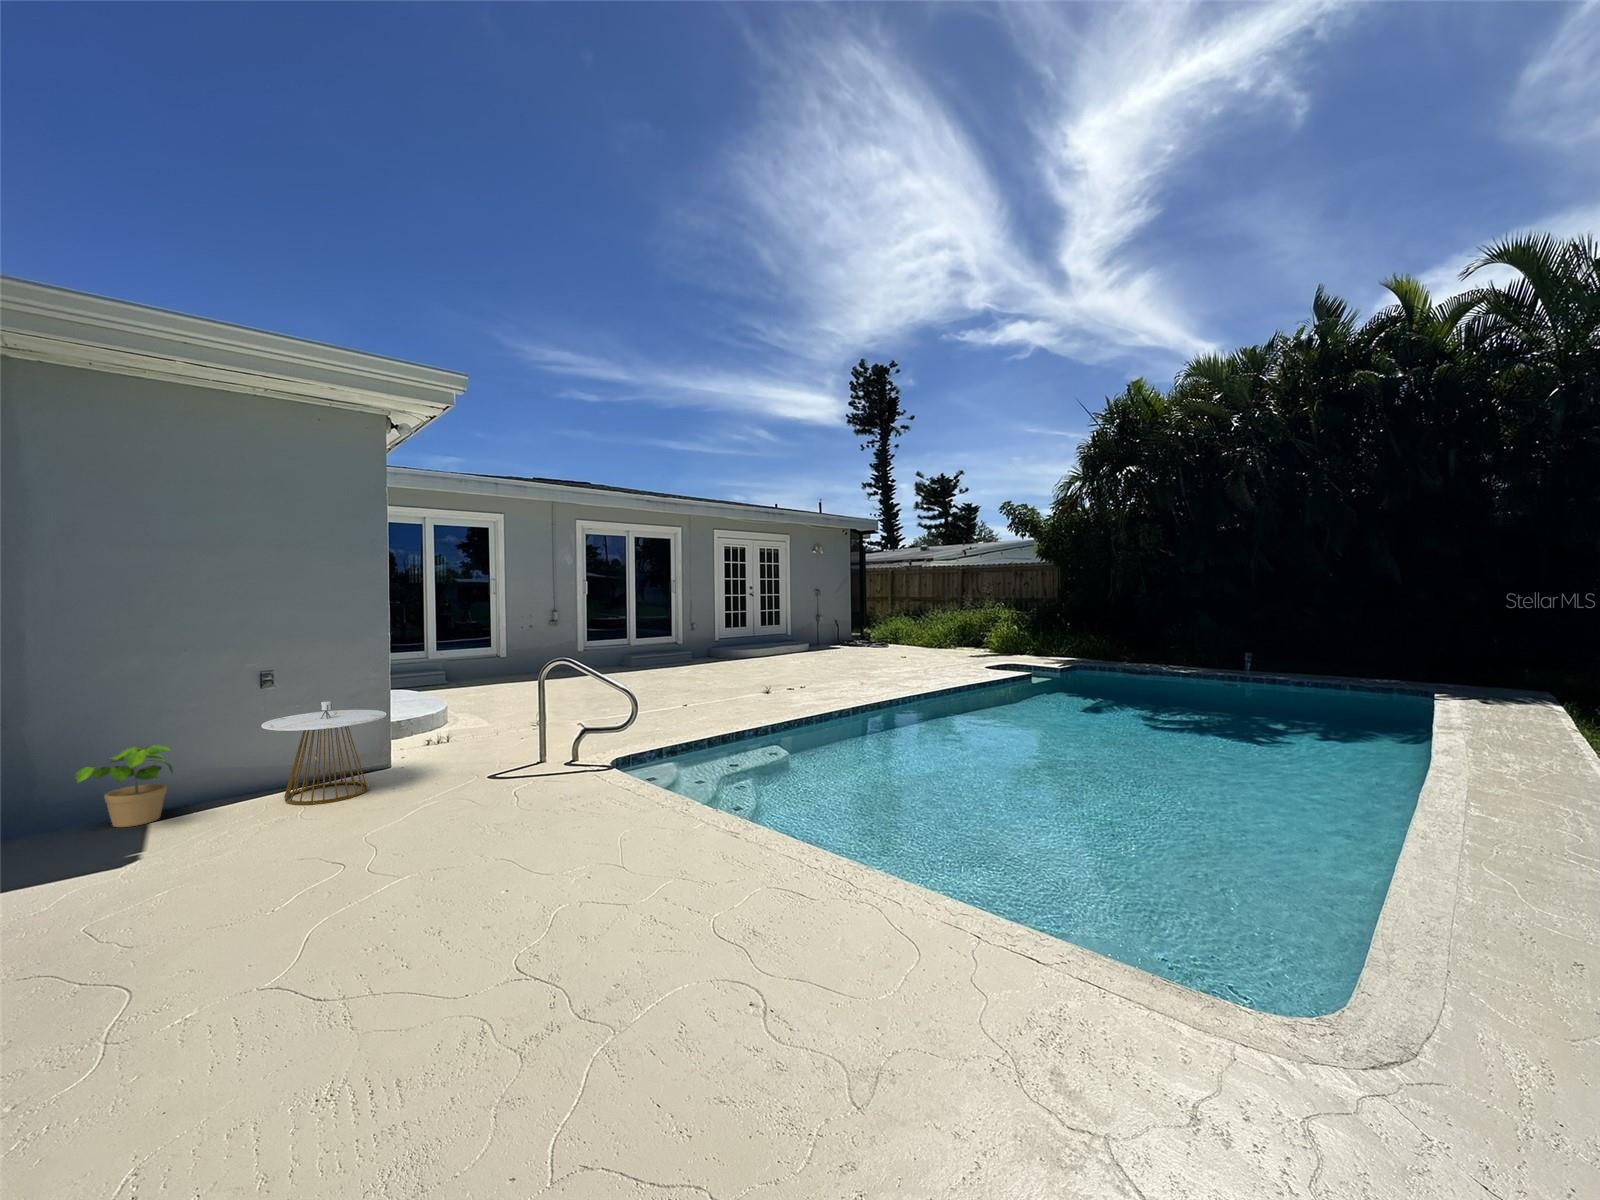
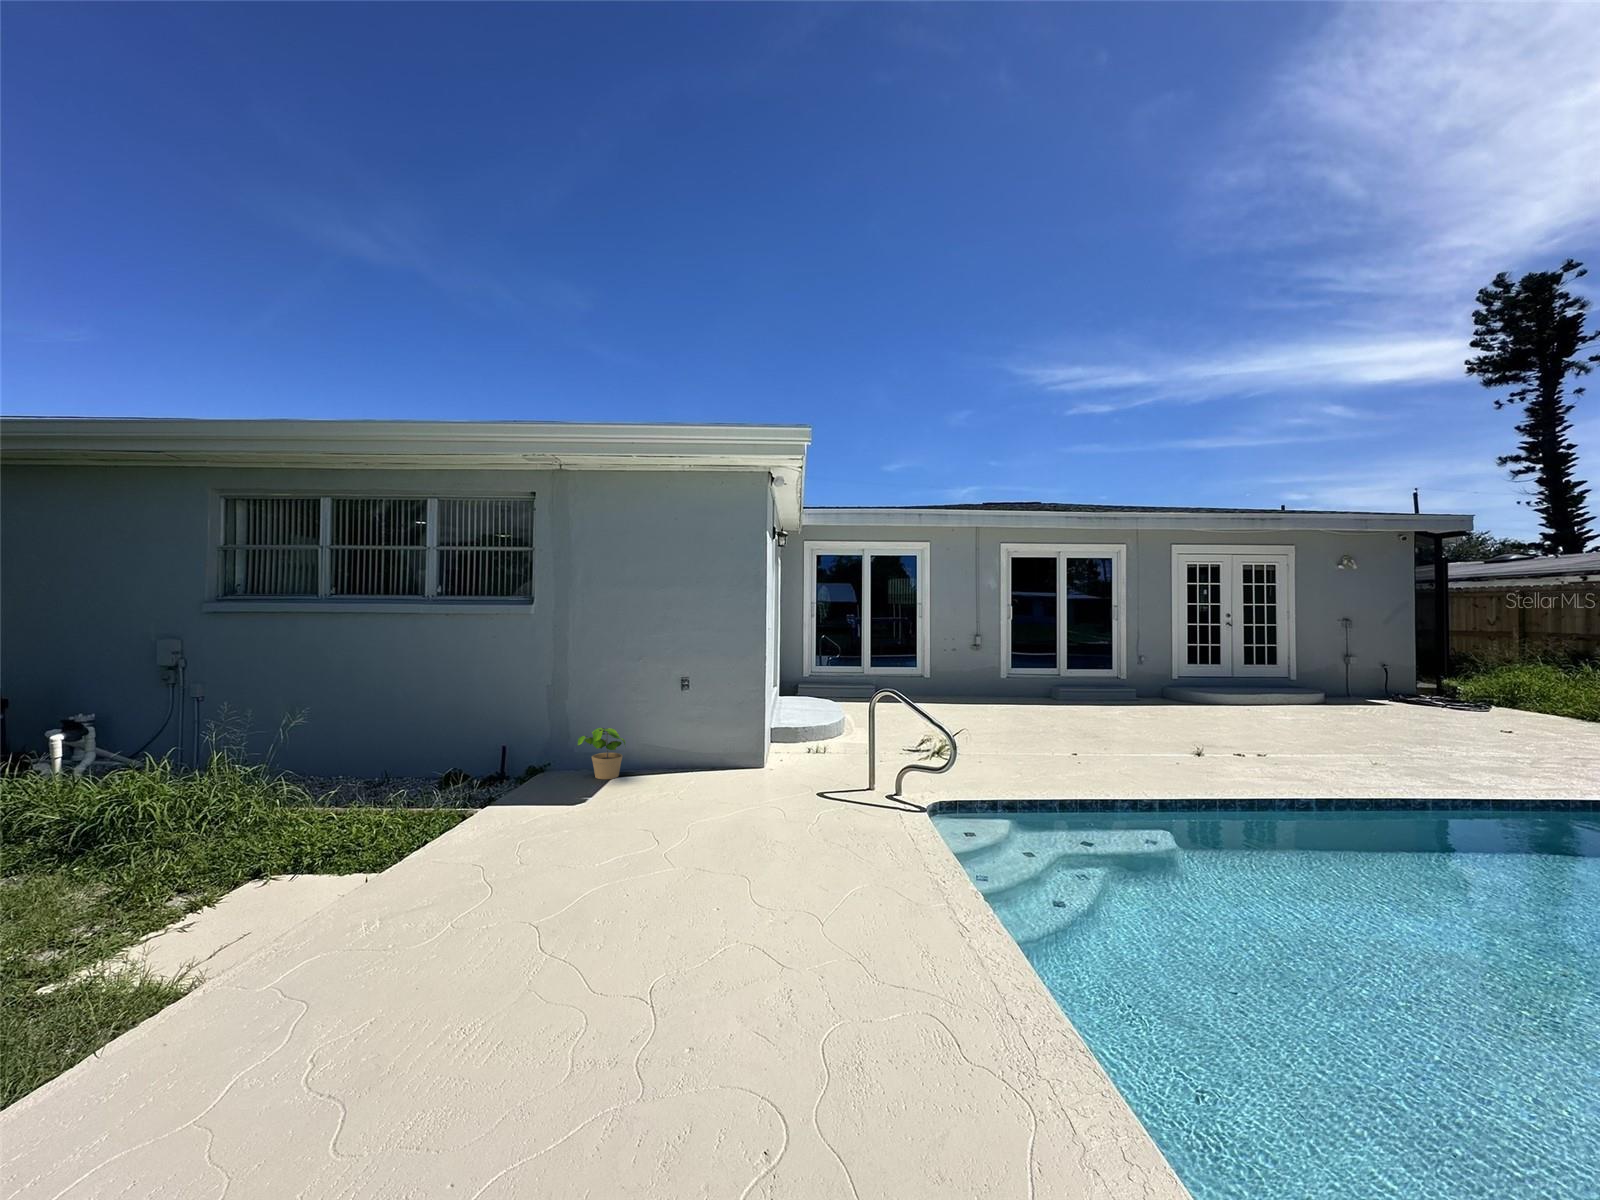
side table: present [261,701,386,805] -> none [669,711,748,789]

